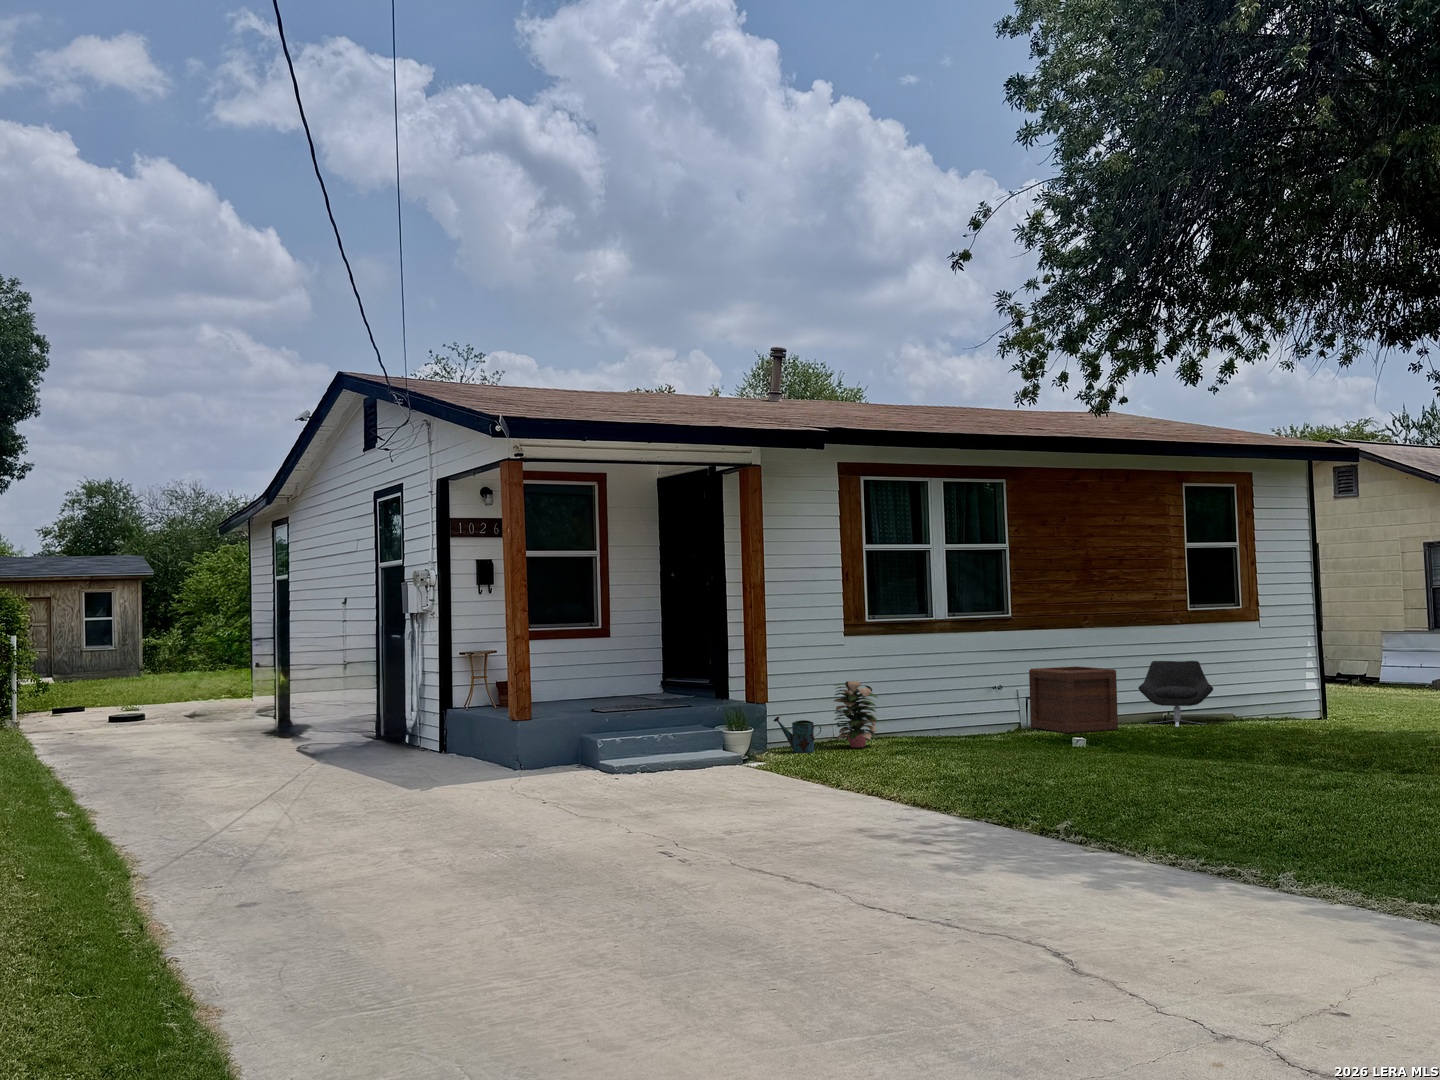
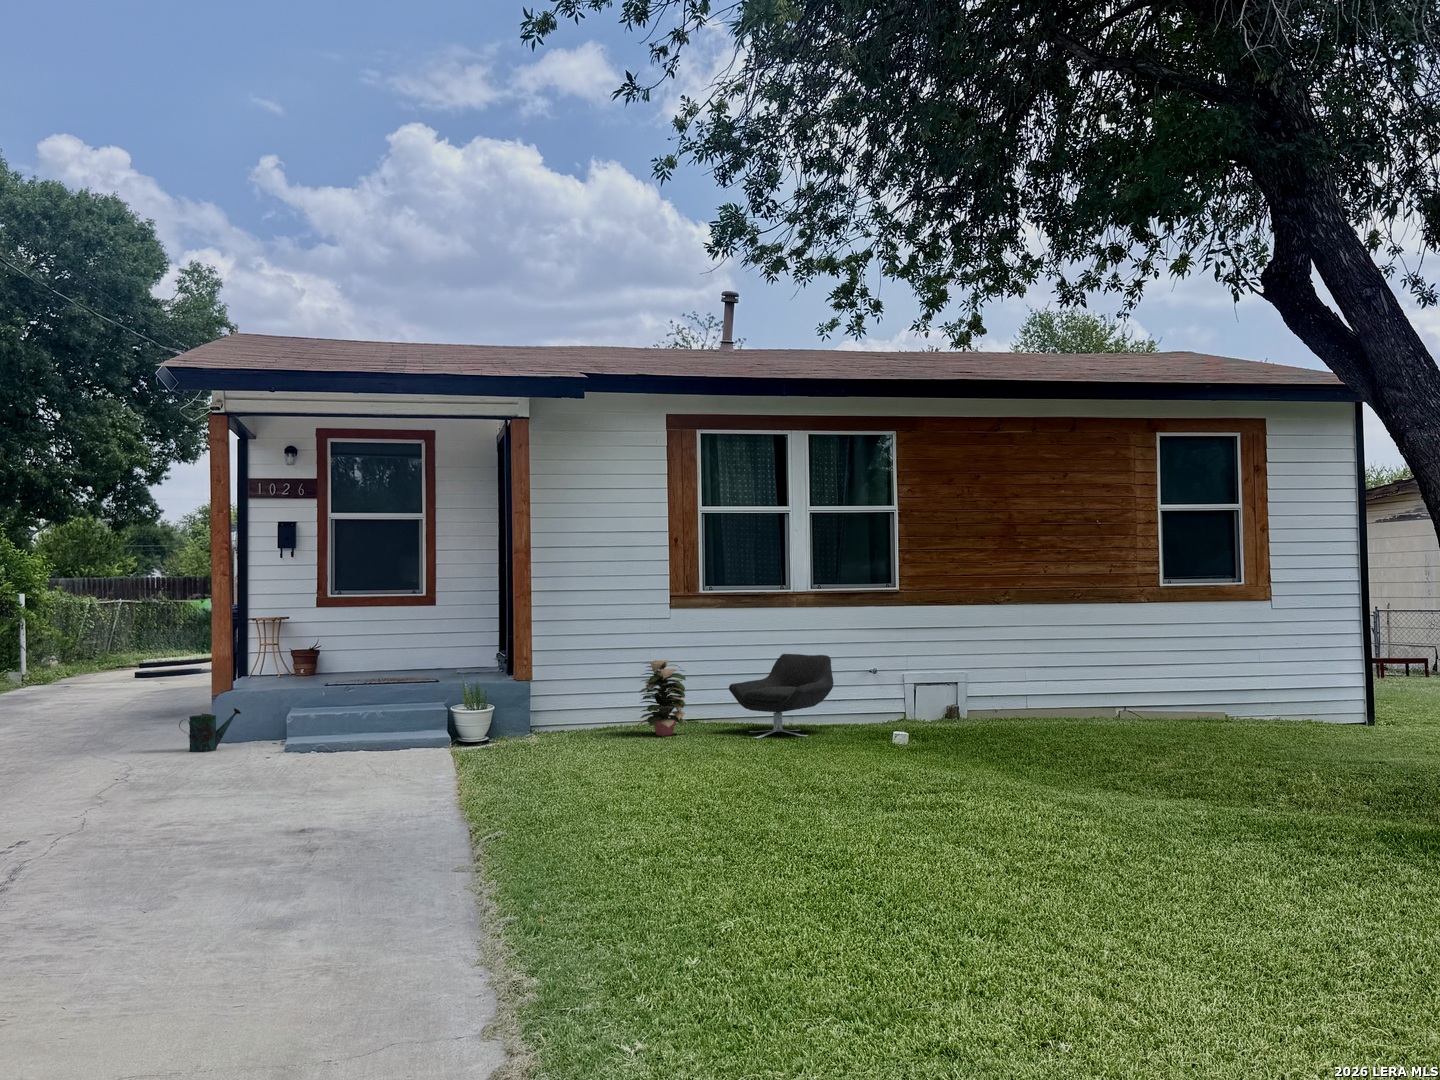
lounge chair: present [1138,661,1213,727] -> present [729,654,834,738]
wooden crate: present [1029,666,1118,733] -> none [919,651,1011,731]
watering can: present [773,716,821,753] -> present [179,708,241,752]

